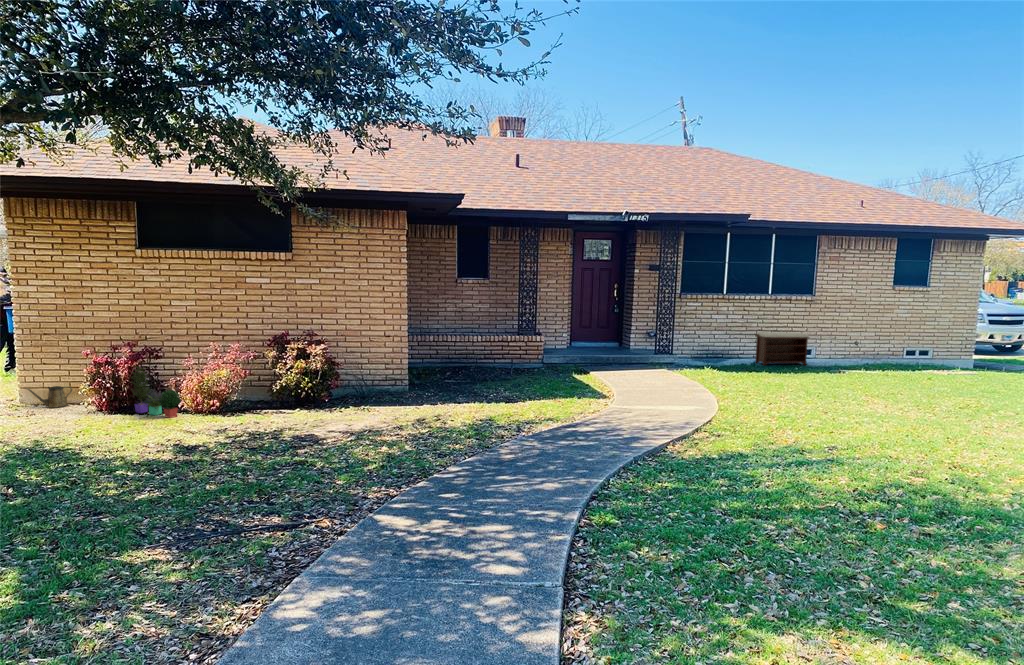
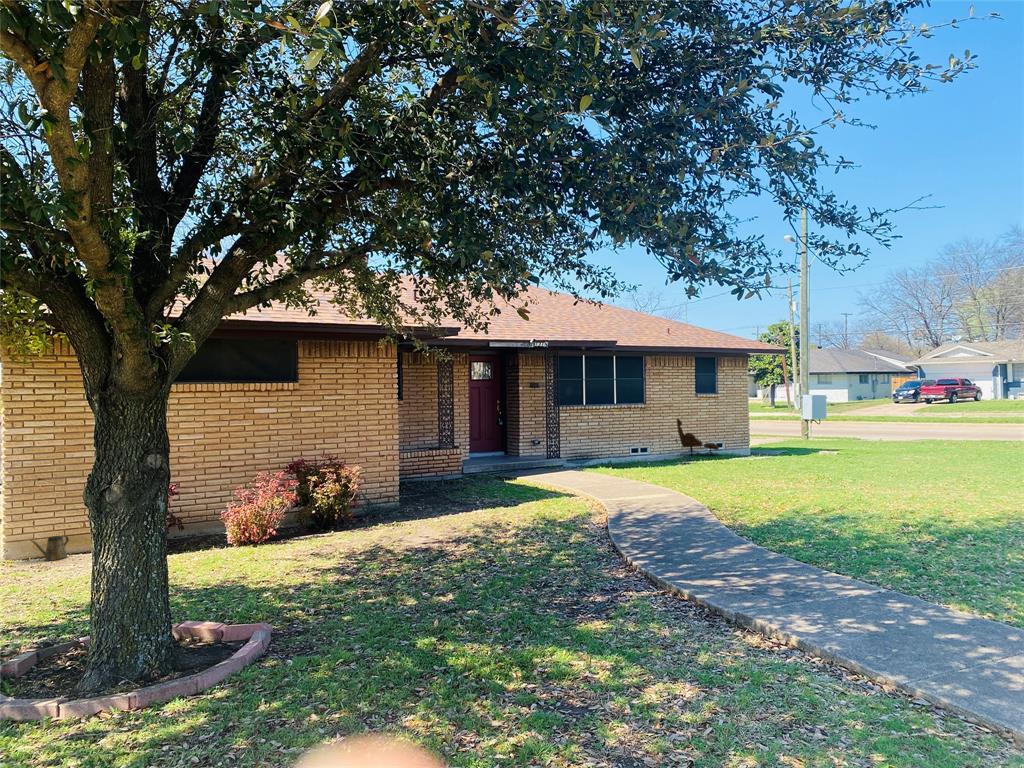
lounge chair: none [837,317,896,368] -> present [676,419,719,456]
bench: present [755,333,809,366] -> none [623,433,662,461]
potted plant: present [132,367,181,418] -> none [163,502,228,551]

